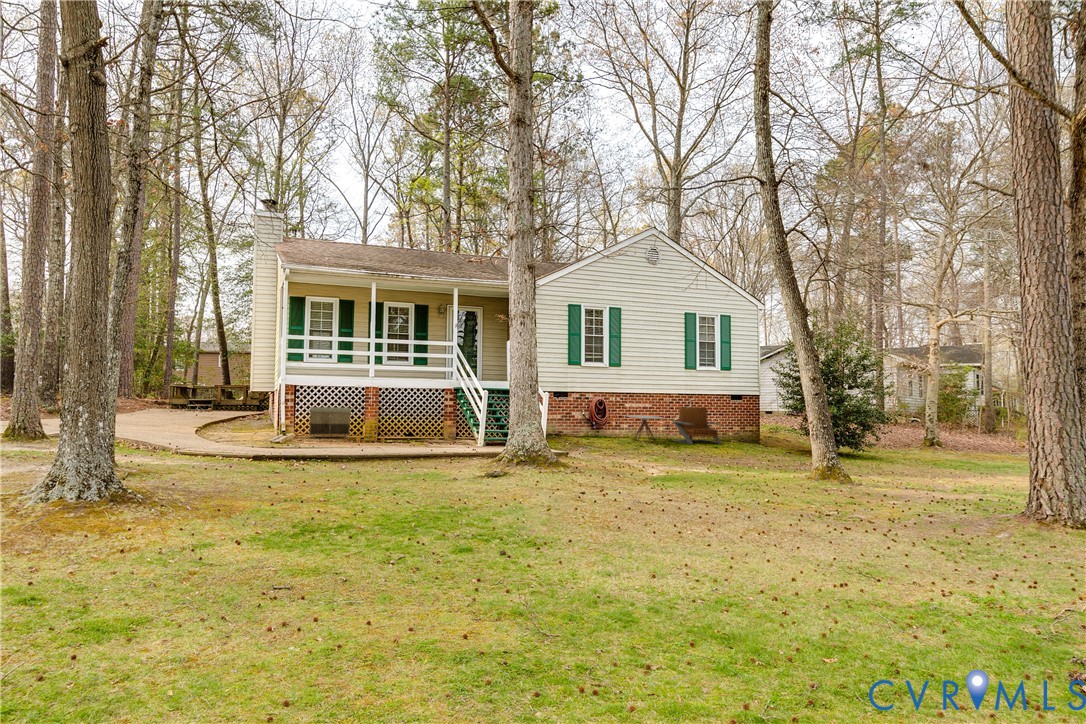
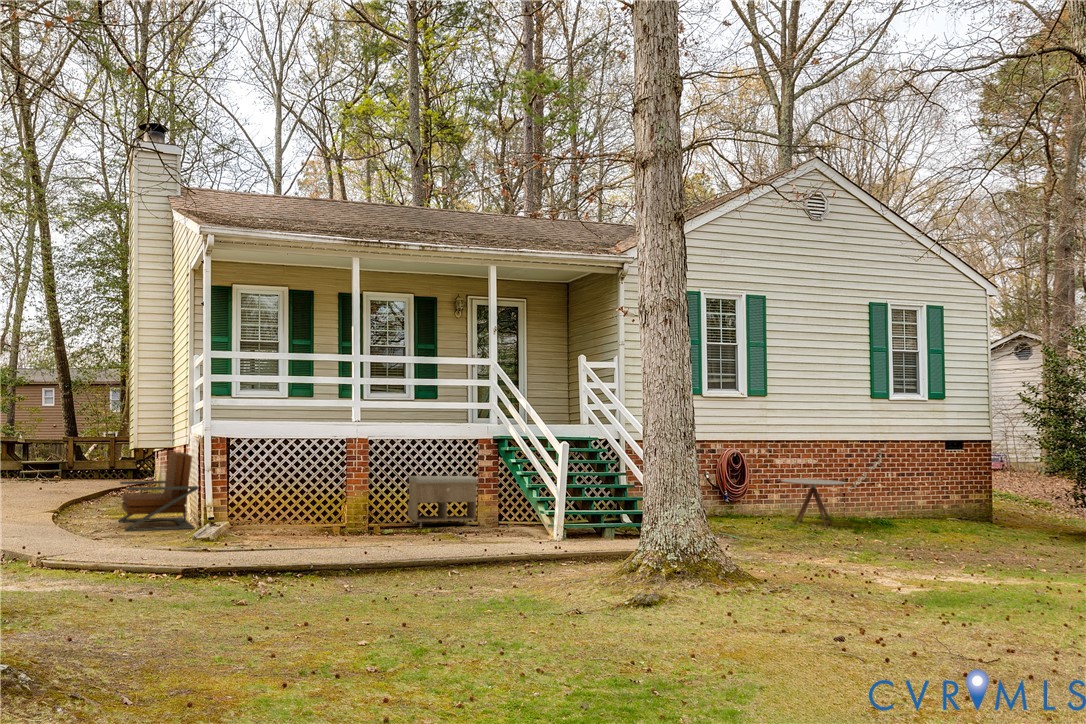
storage bench: present [309,407,351,438] -> present [407,476,477,526]
lounge chair: present [673,407,723,444] -> present [119,452,198,531]

